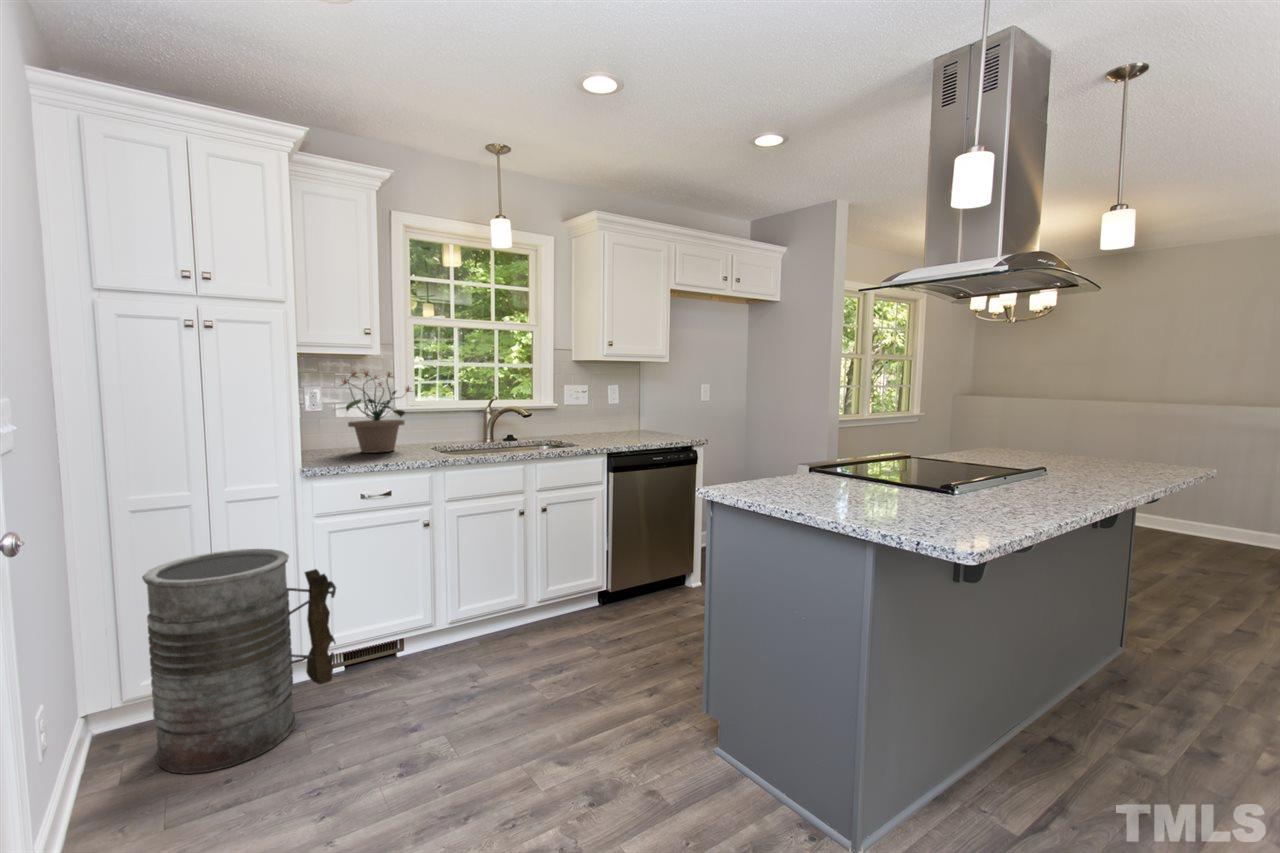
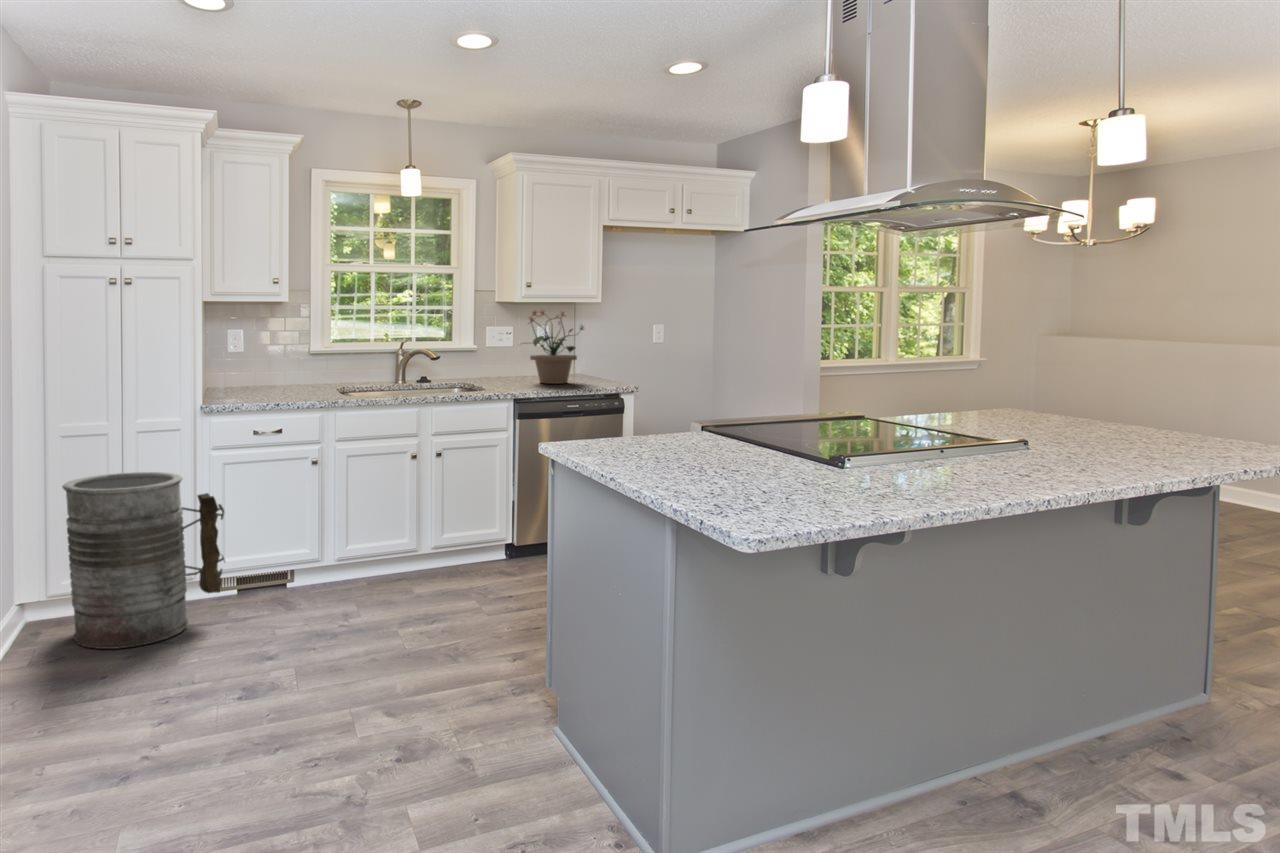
potted plant: present [337,372,411,453] -> present [530,311,584,384]

